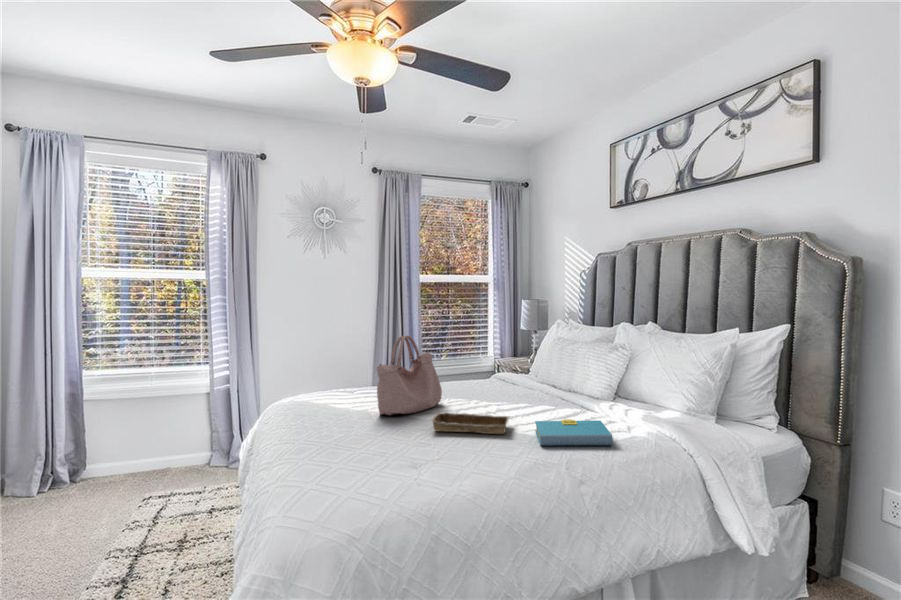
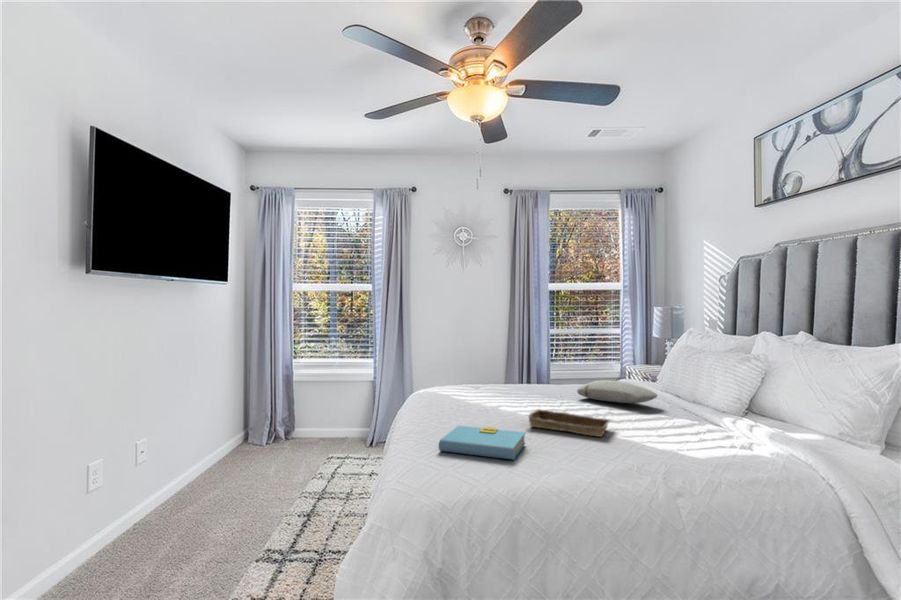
handbag: present [377,336,442,415] -> none [483,333,549,408]
pillow: none [467,377,542,397] -> present [577,380,657,403]
book: present [535,419,613,446] -> present [439,426,525,460]

